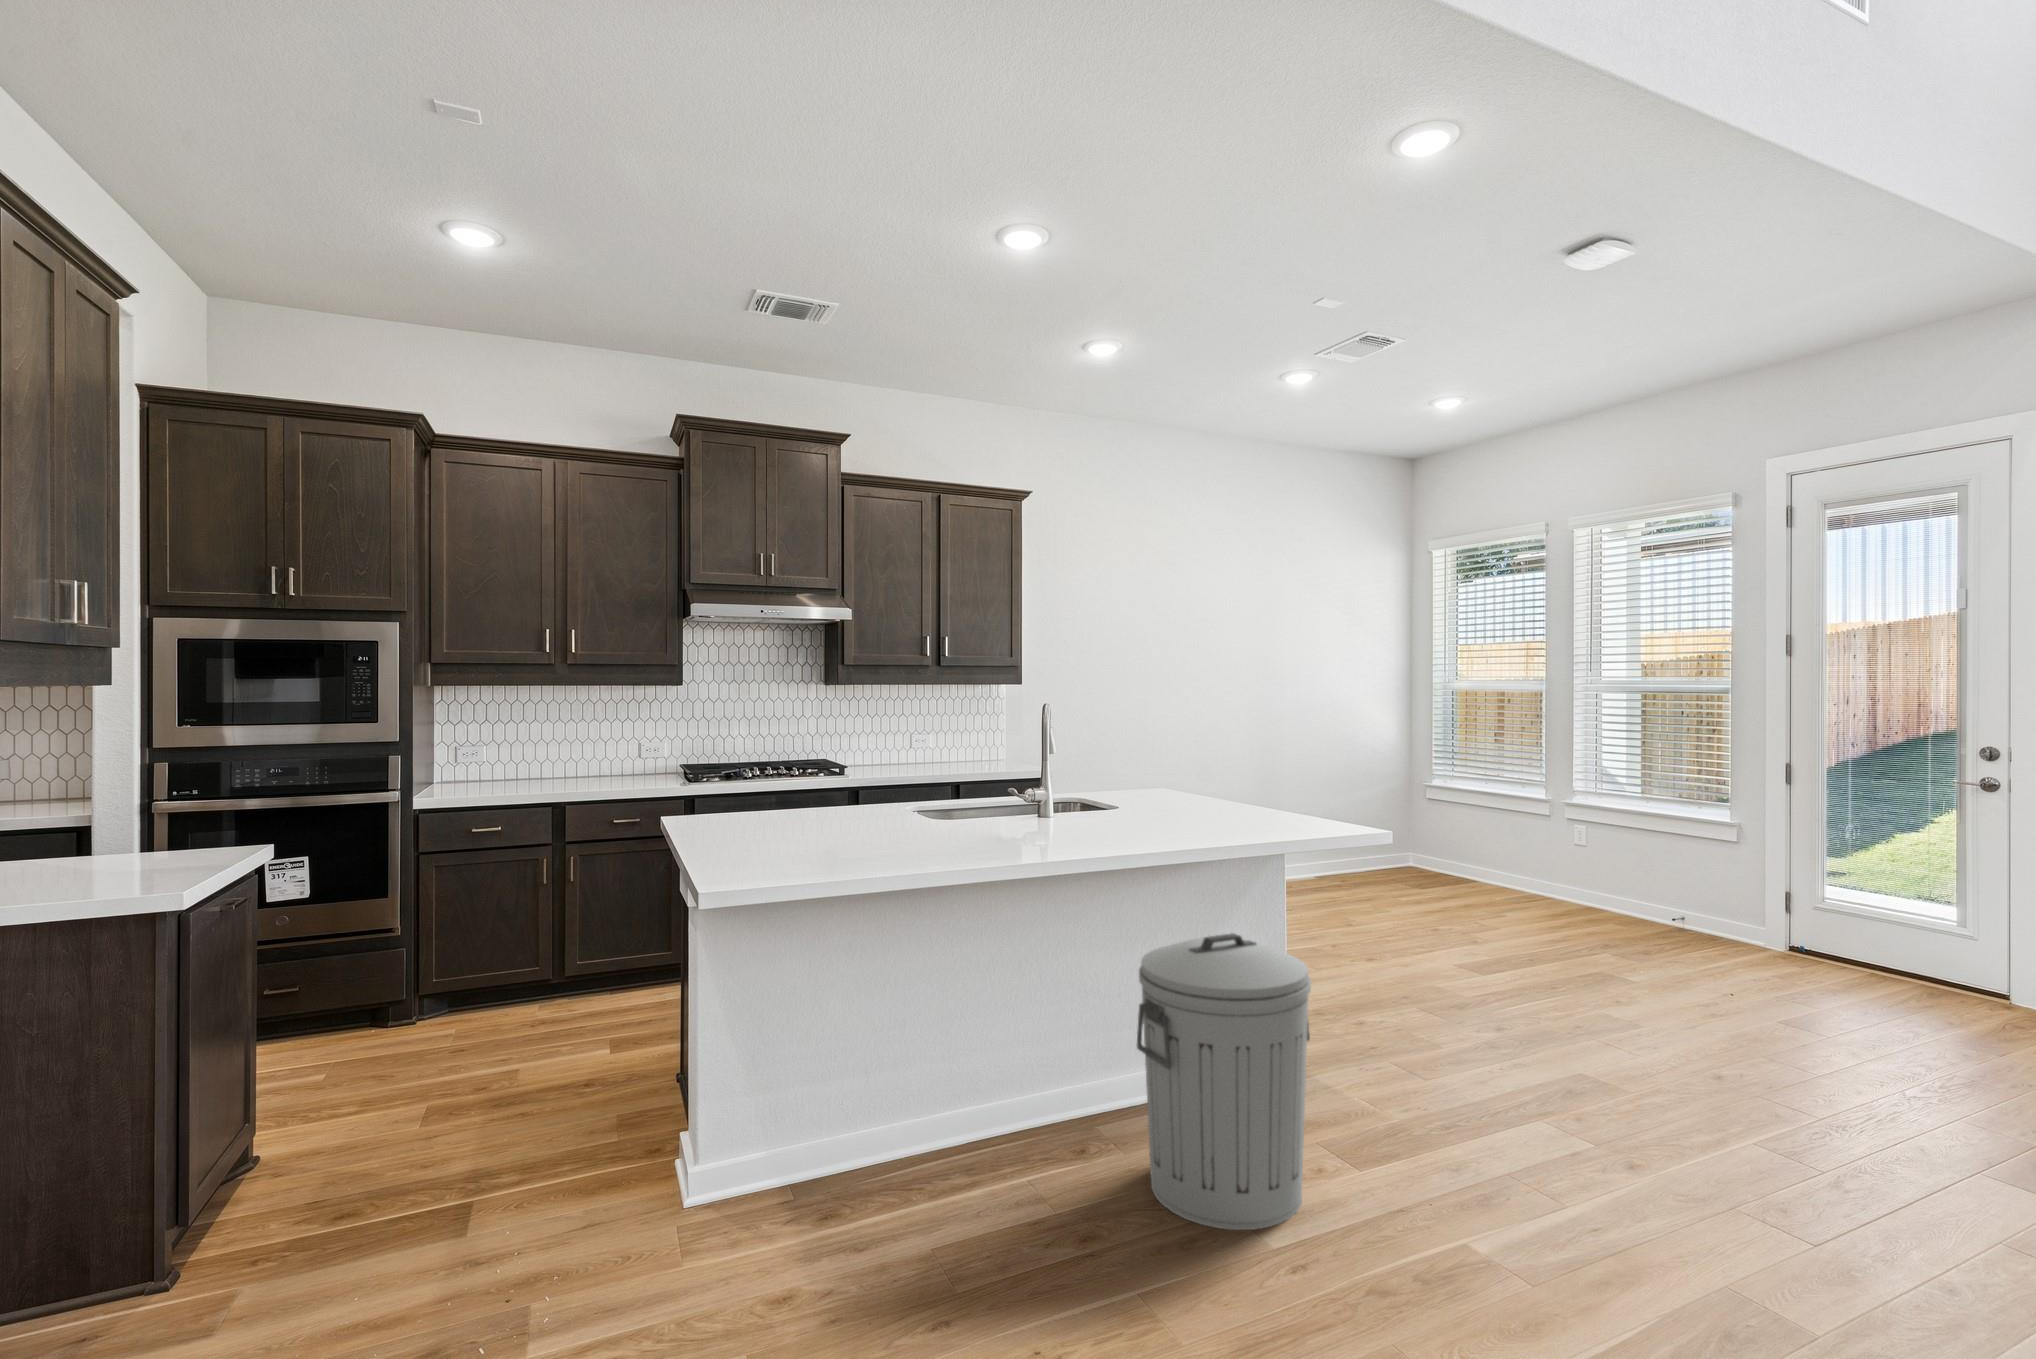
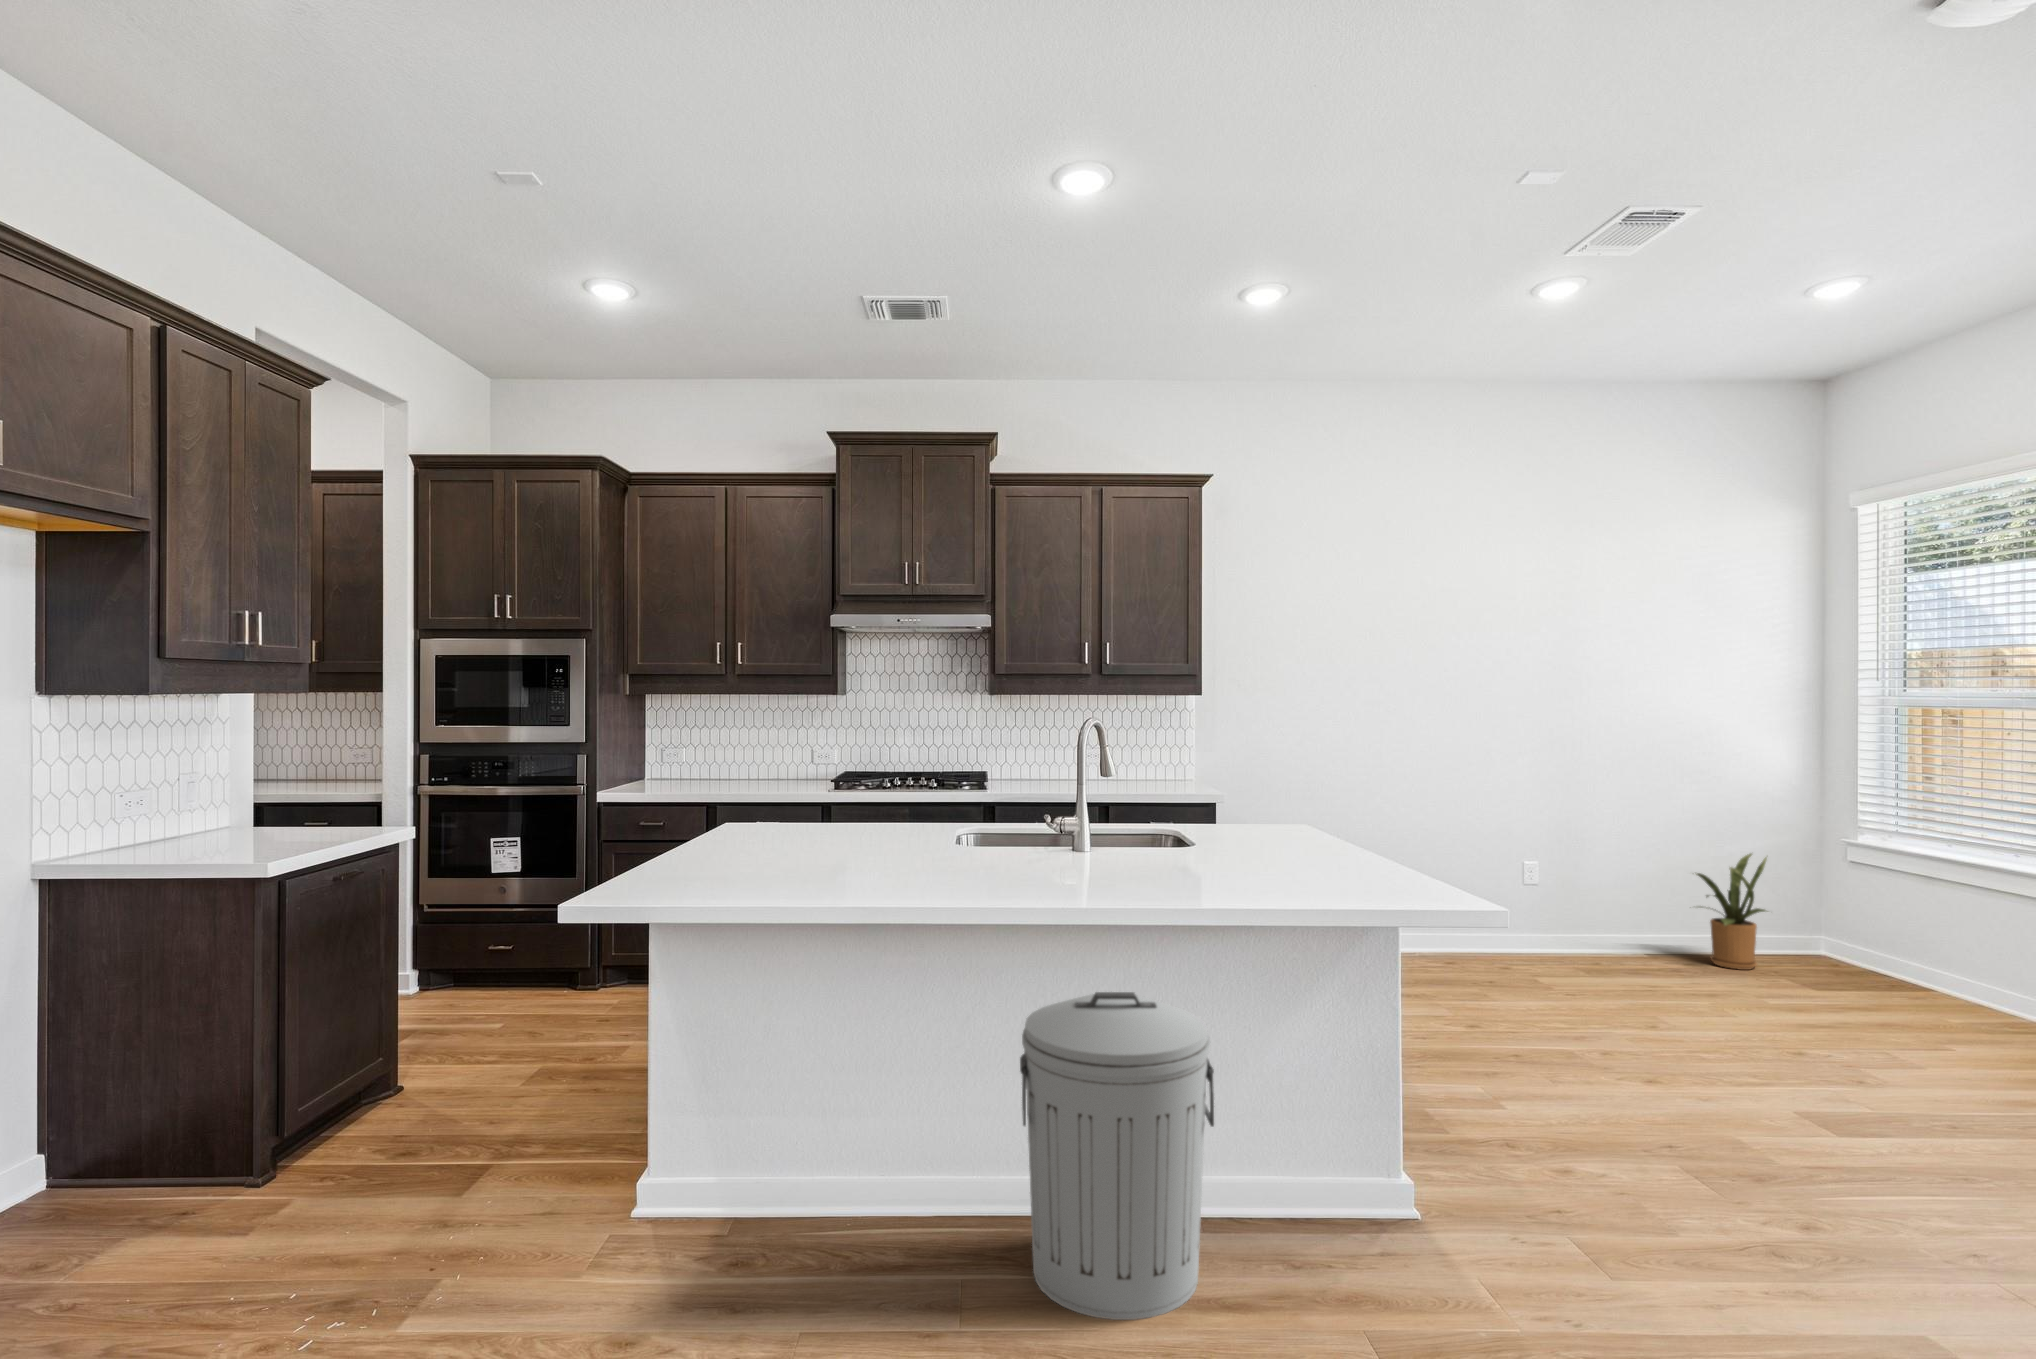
house plant: none [1341,798,1395,884] -> present [1696,854,1767,970]

